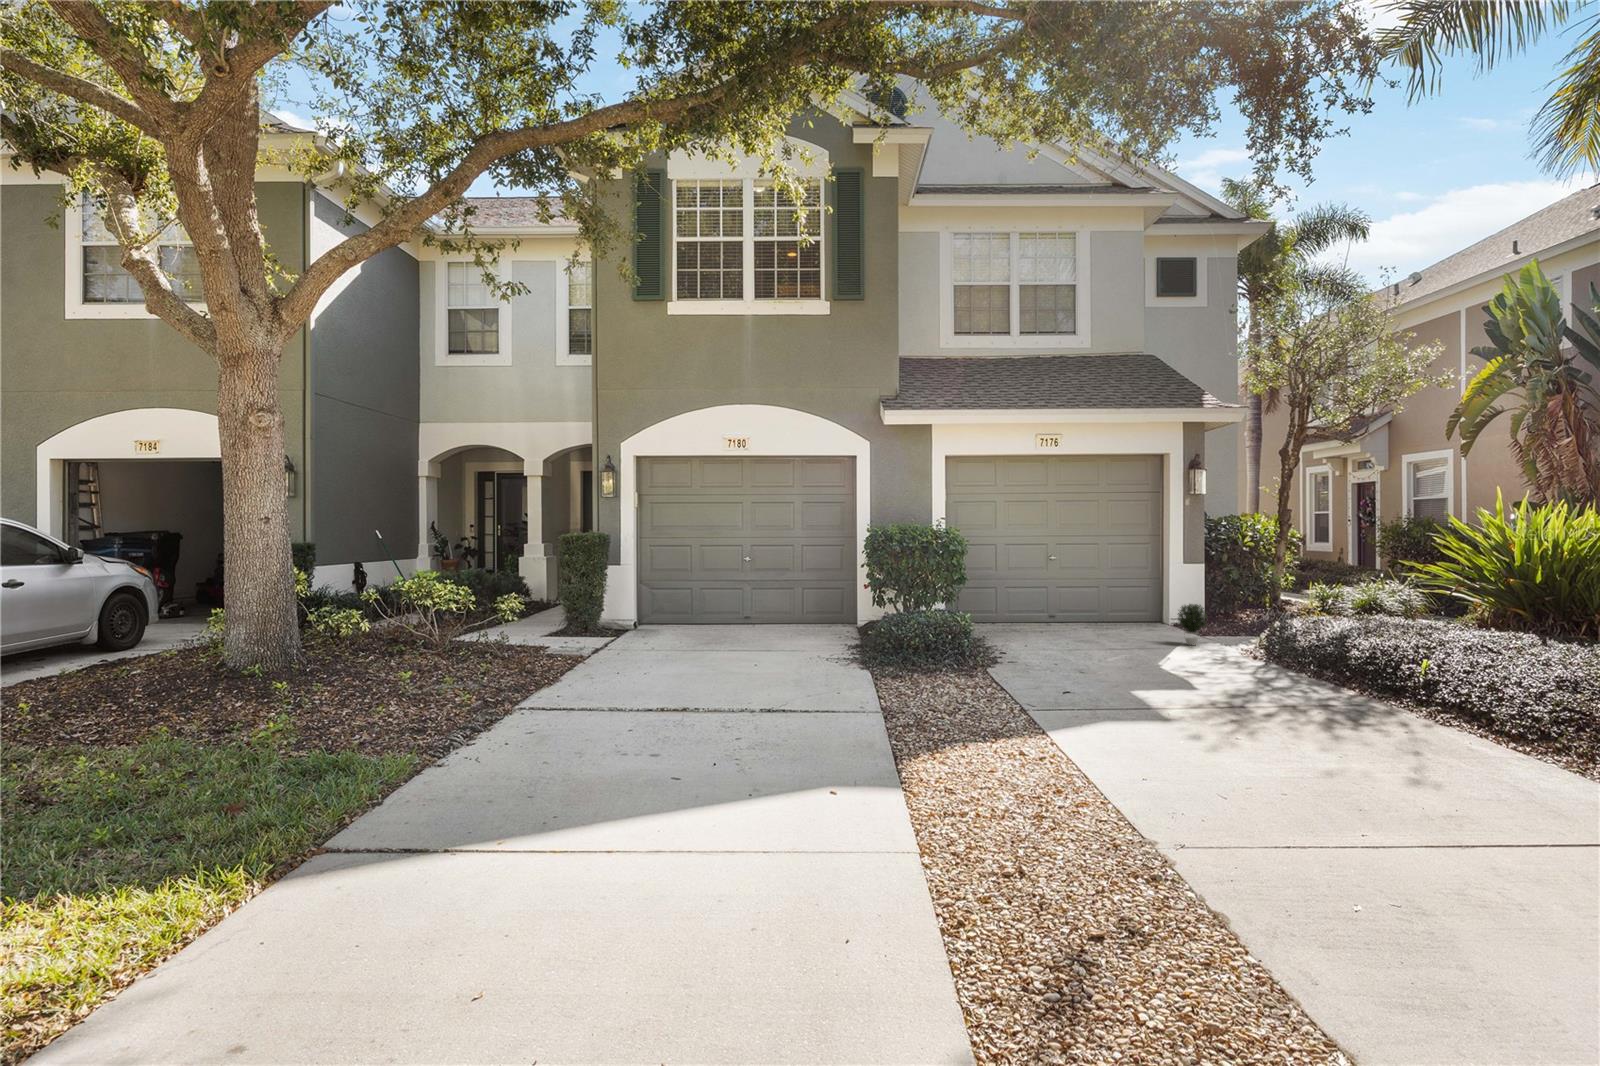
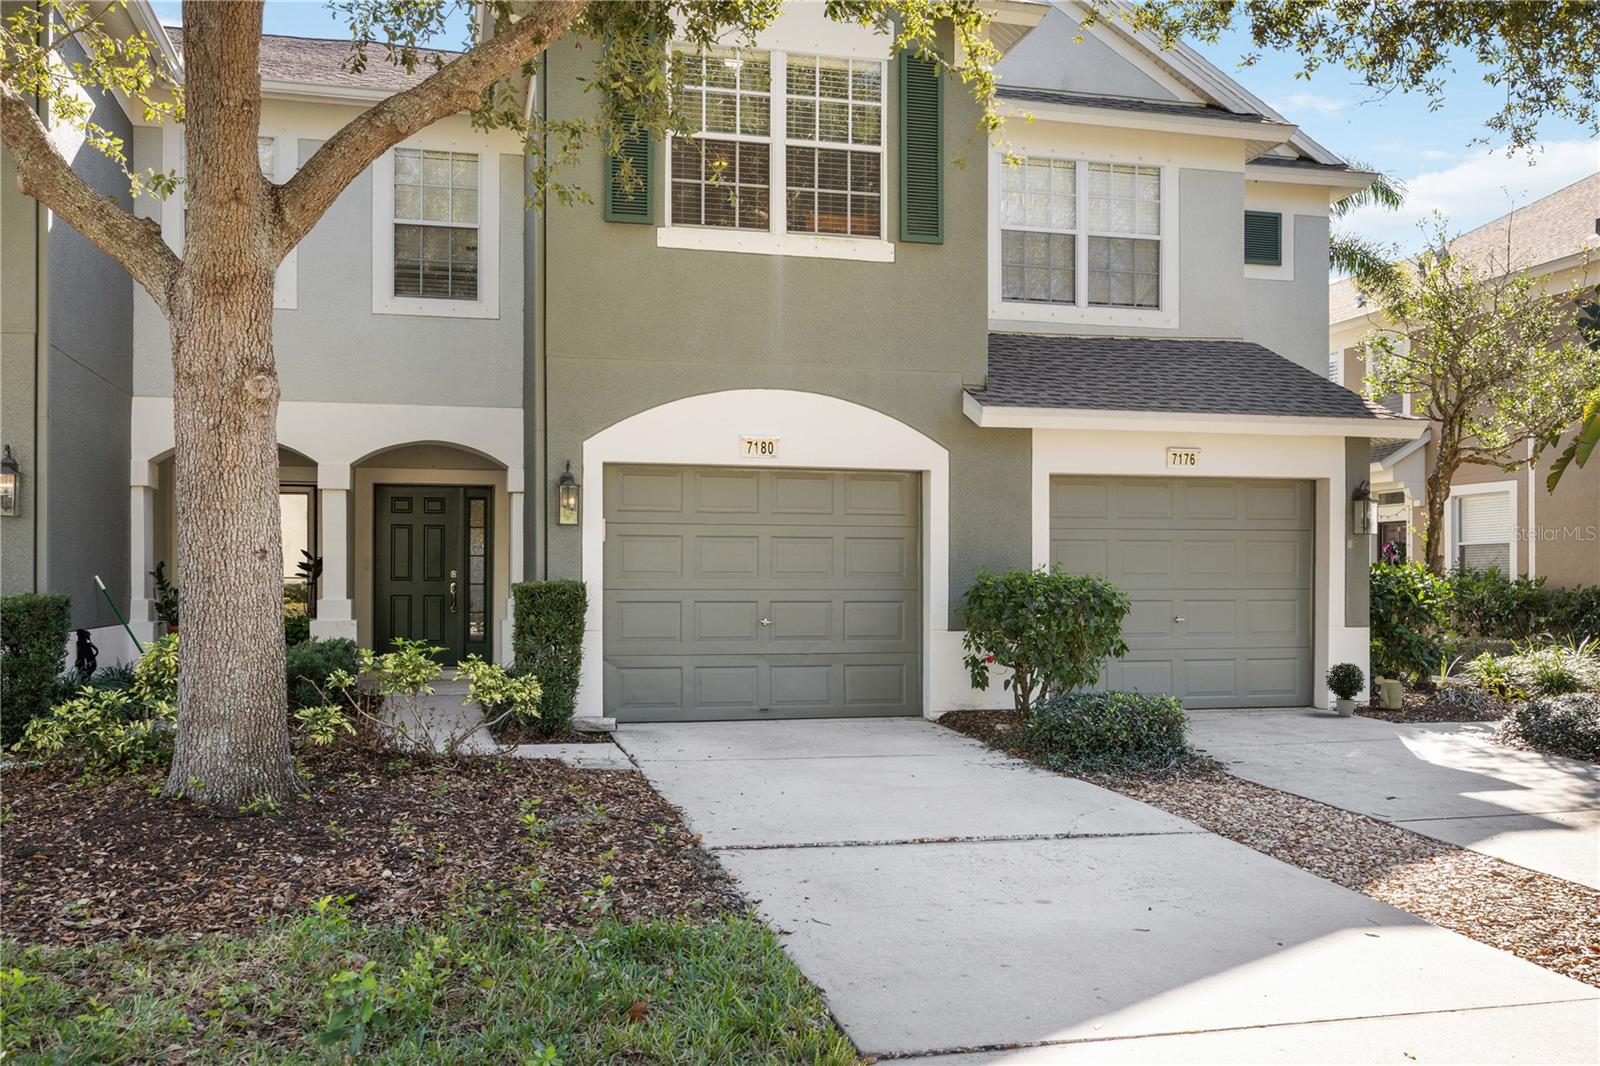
watering can: none [1226,611,1254,643] -> present [1375,676,1403,711]

